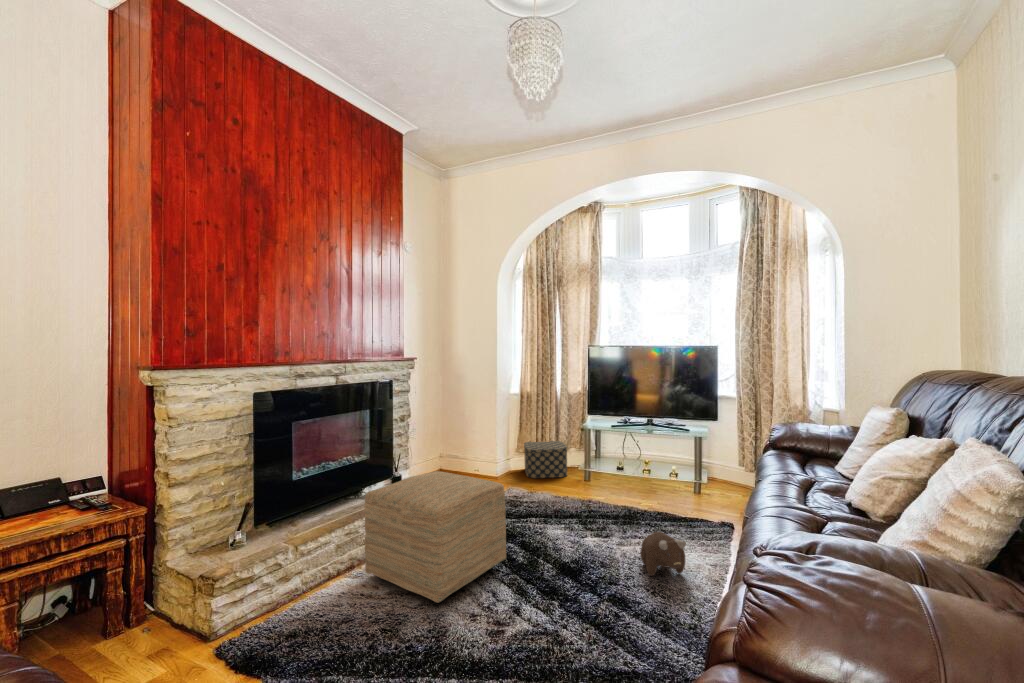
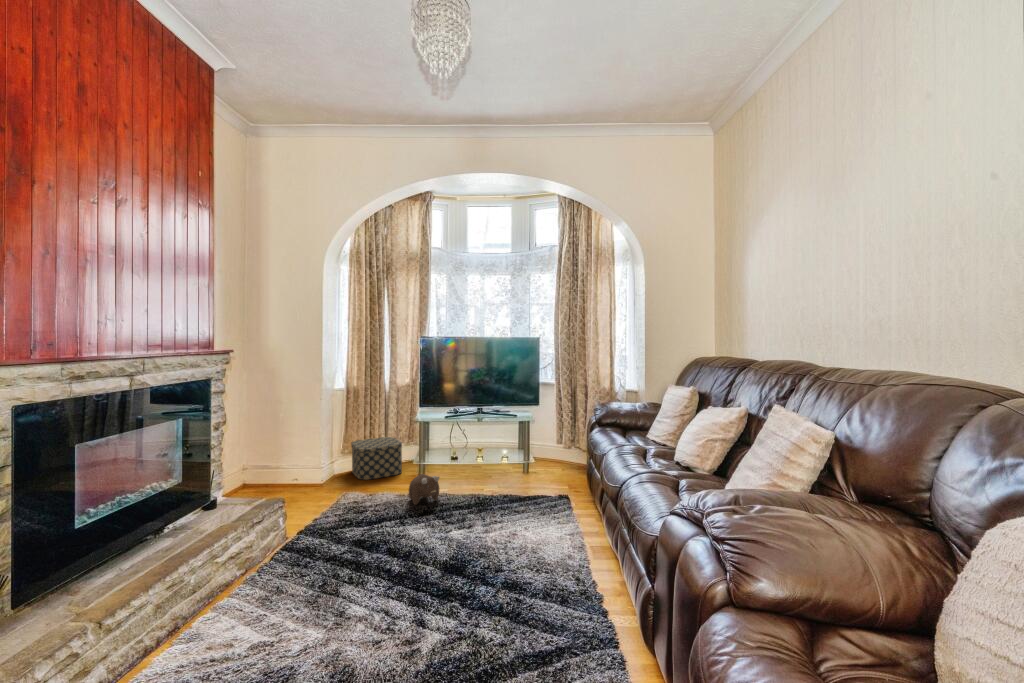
ottoman: present [364,471,506,603] -> none [205,487,385,641]
plush toy: present [641,532,686,576] -> present [409,474,439,505]

